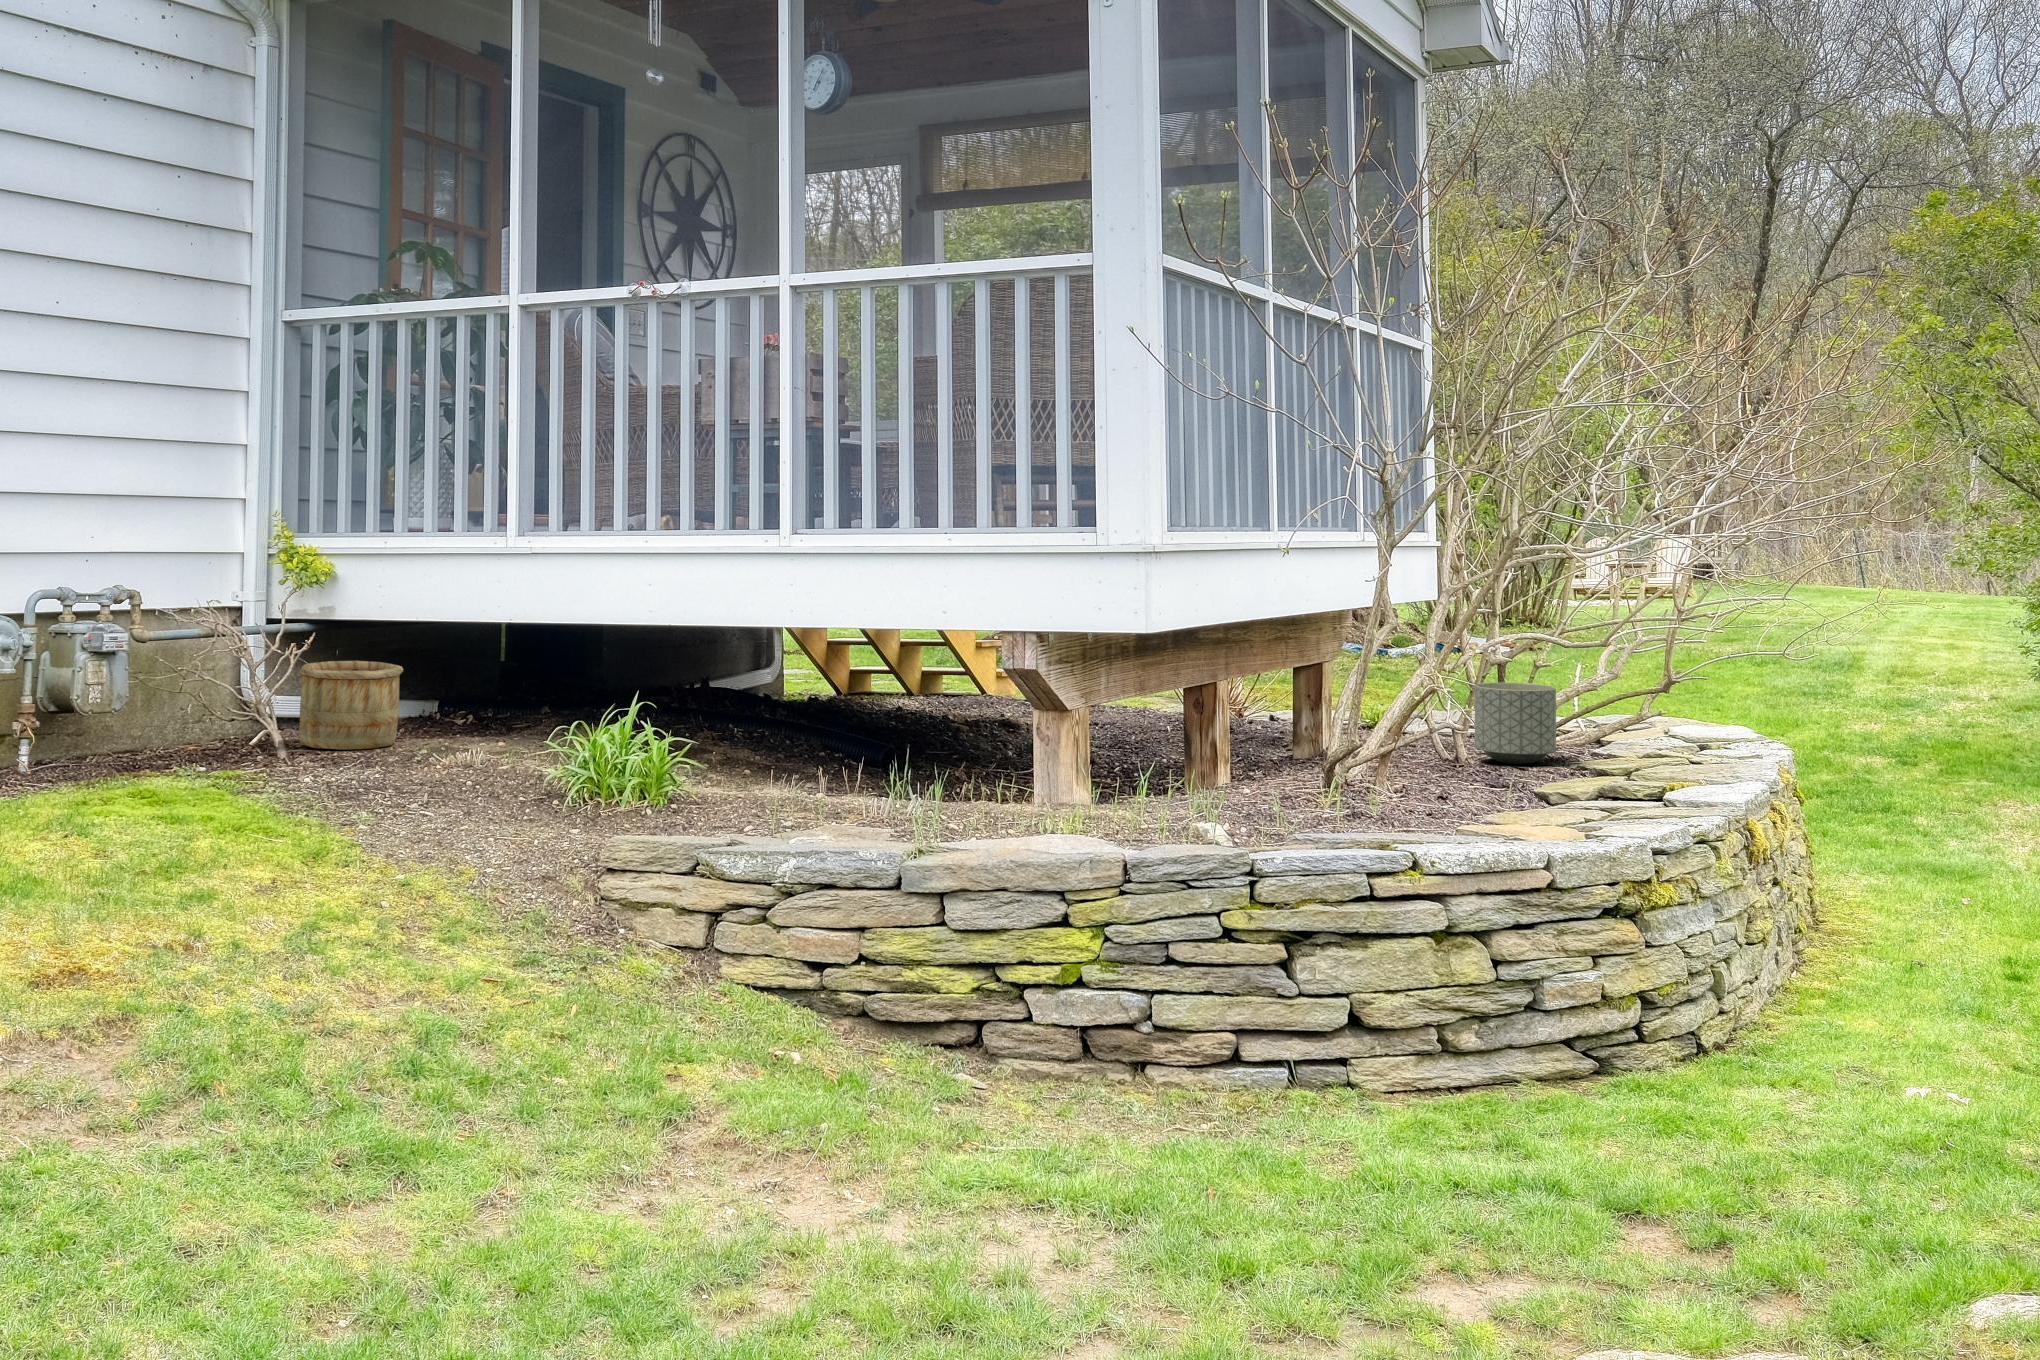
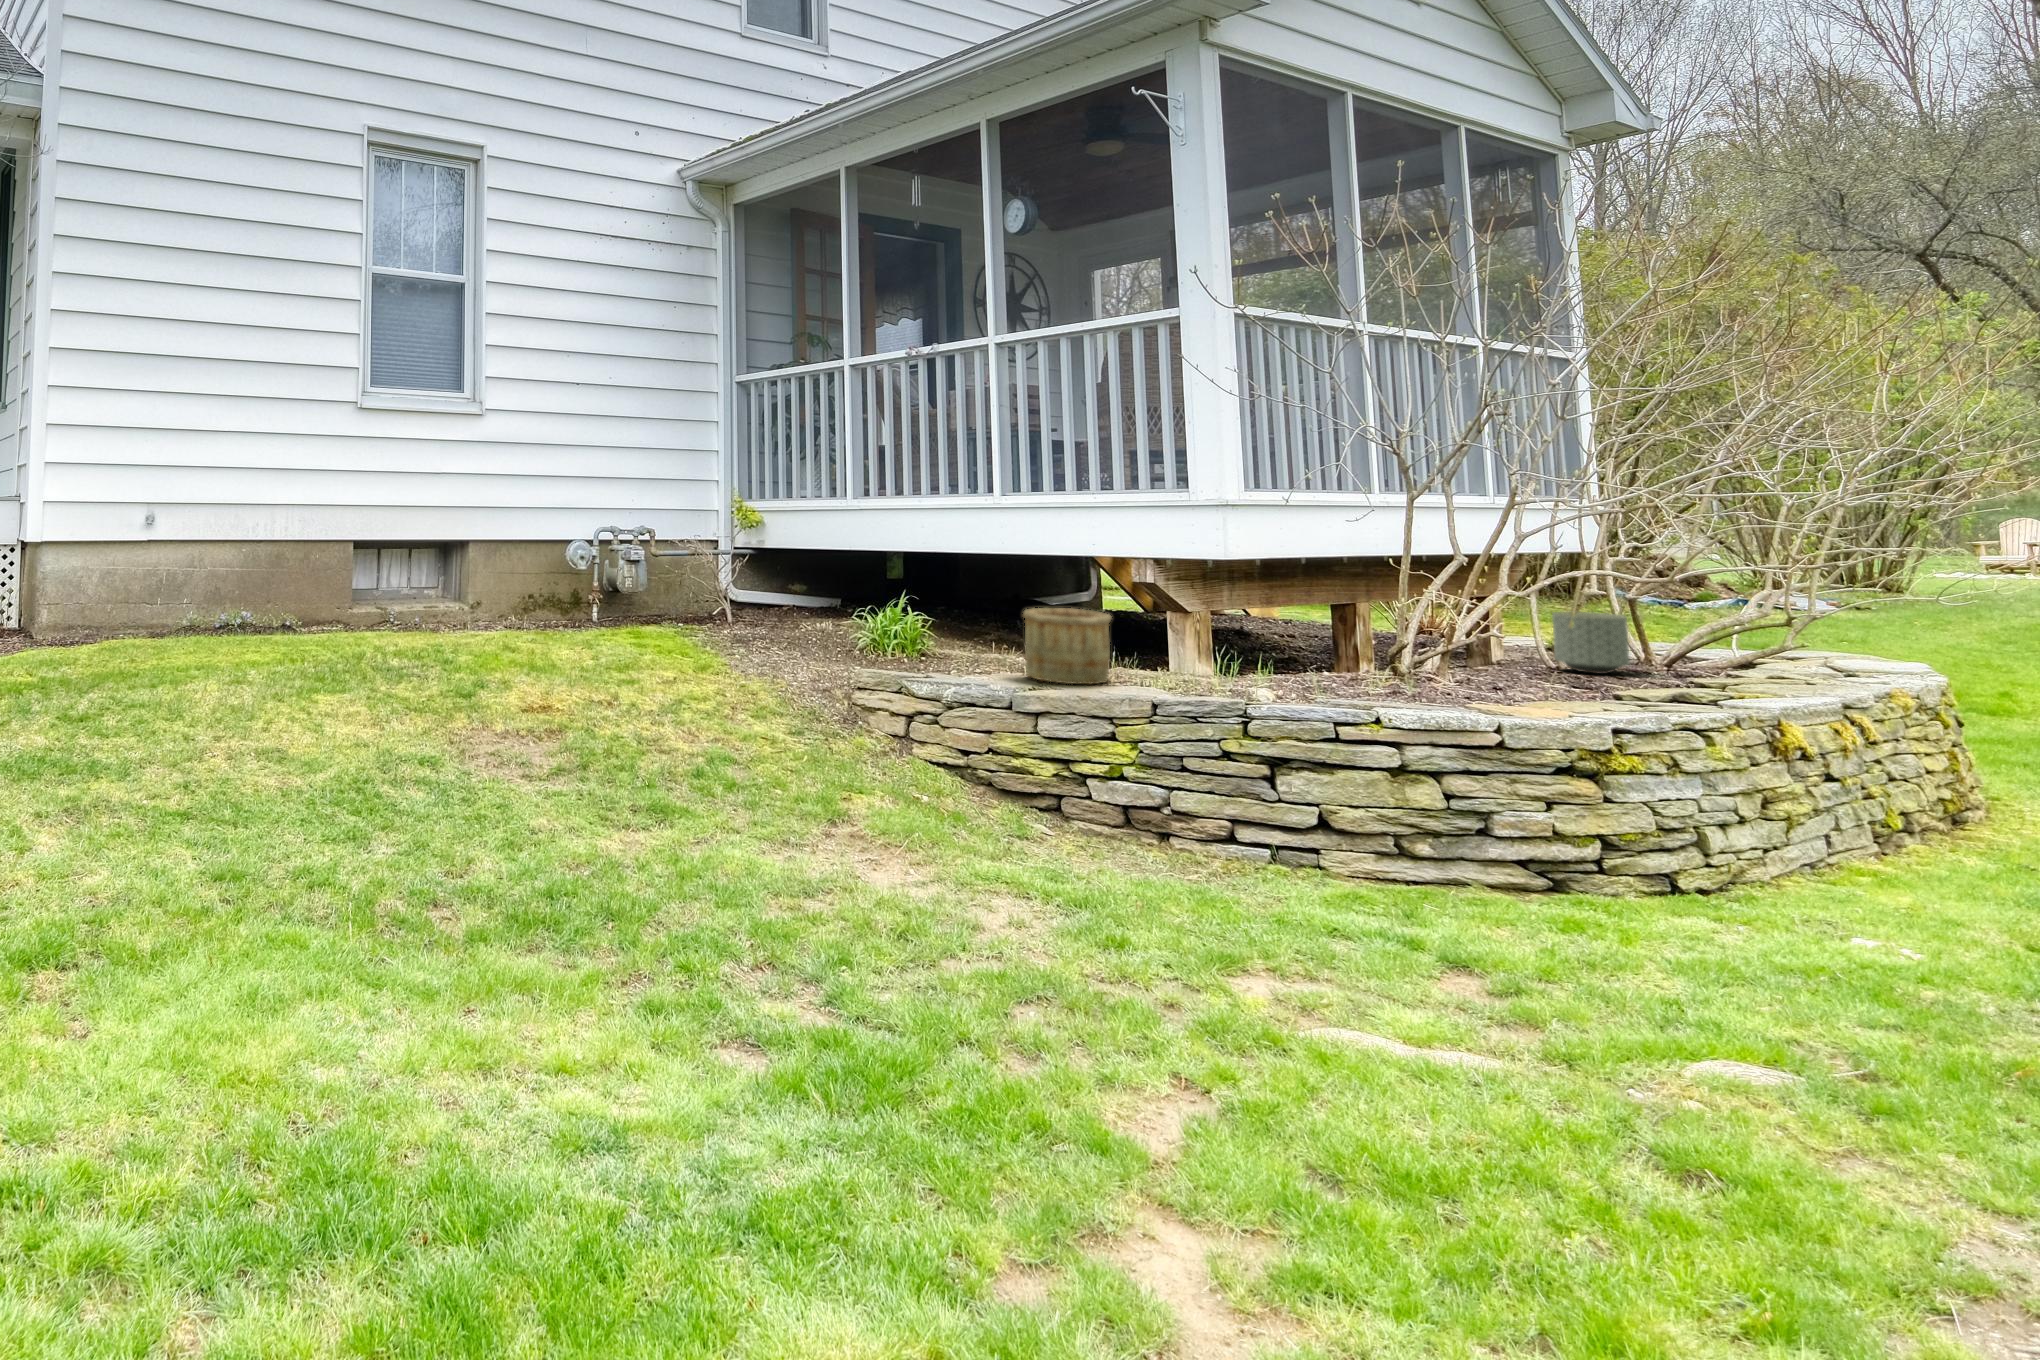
wooden bucket: present [299,661,403,750] -> present [1023,608,1111,684]

